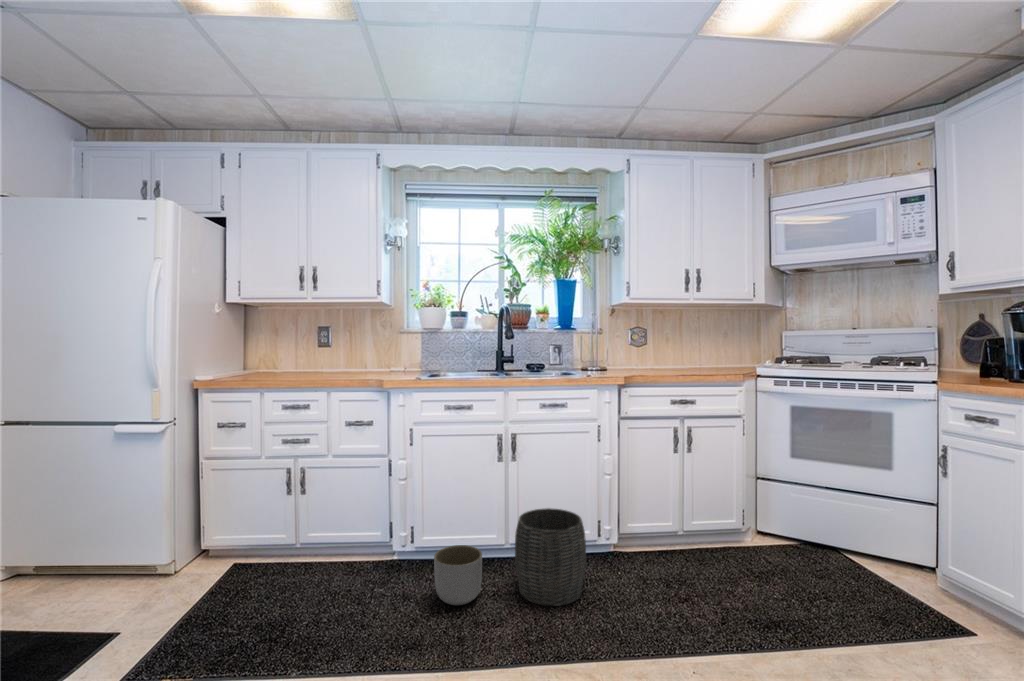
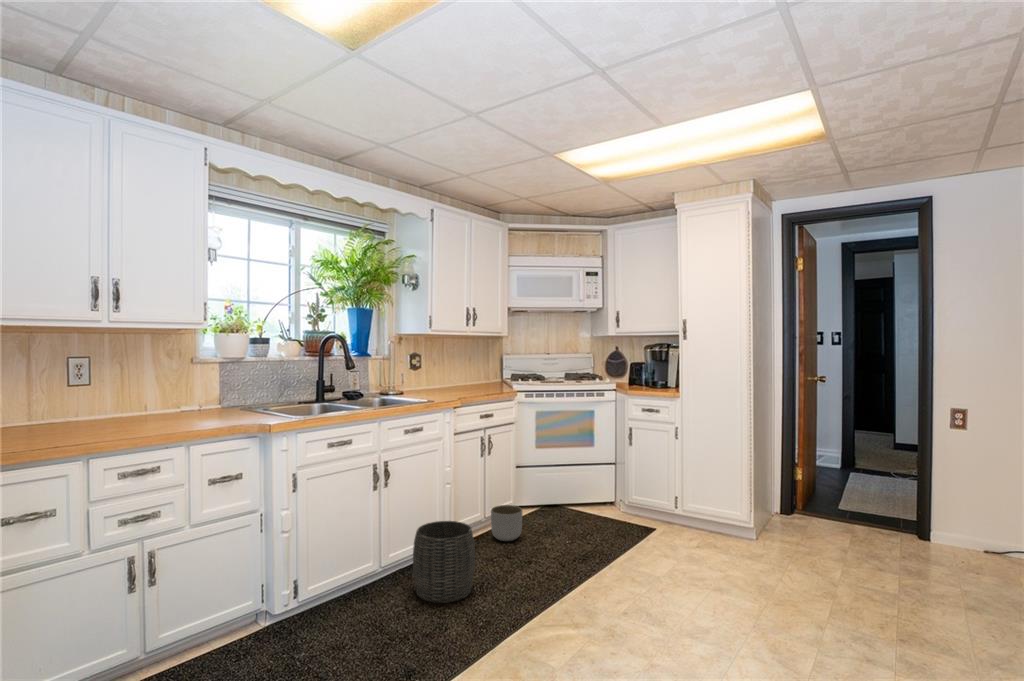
planter: present [434,545,482,605] -> present [491,505,522,541]

